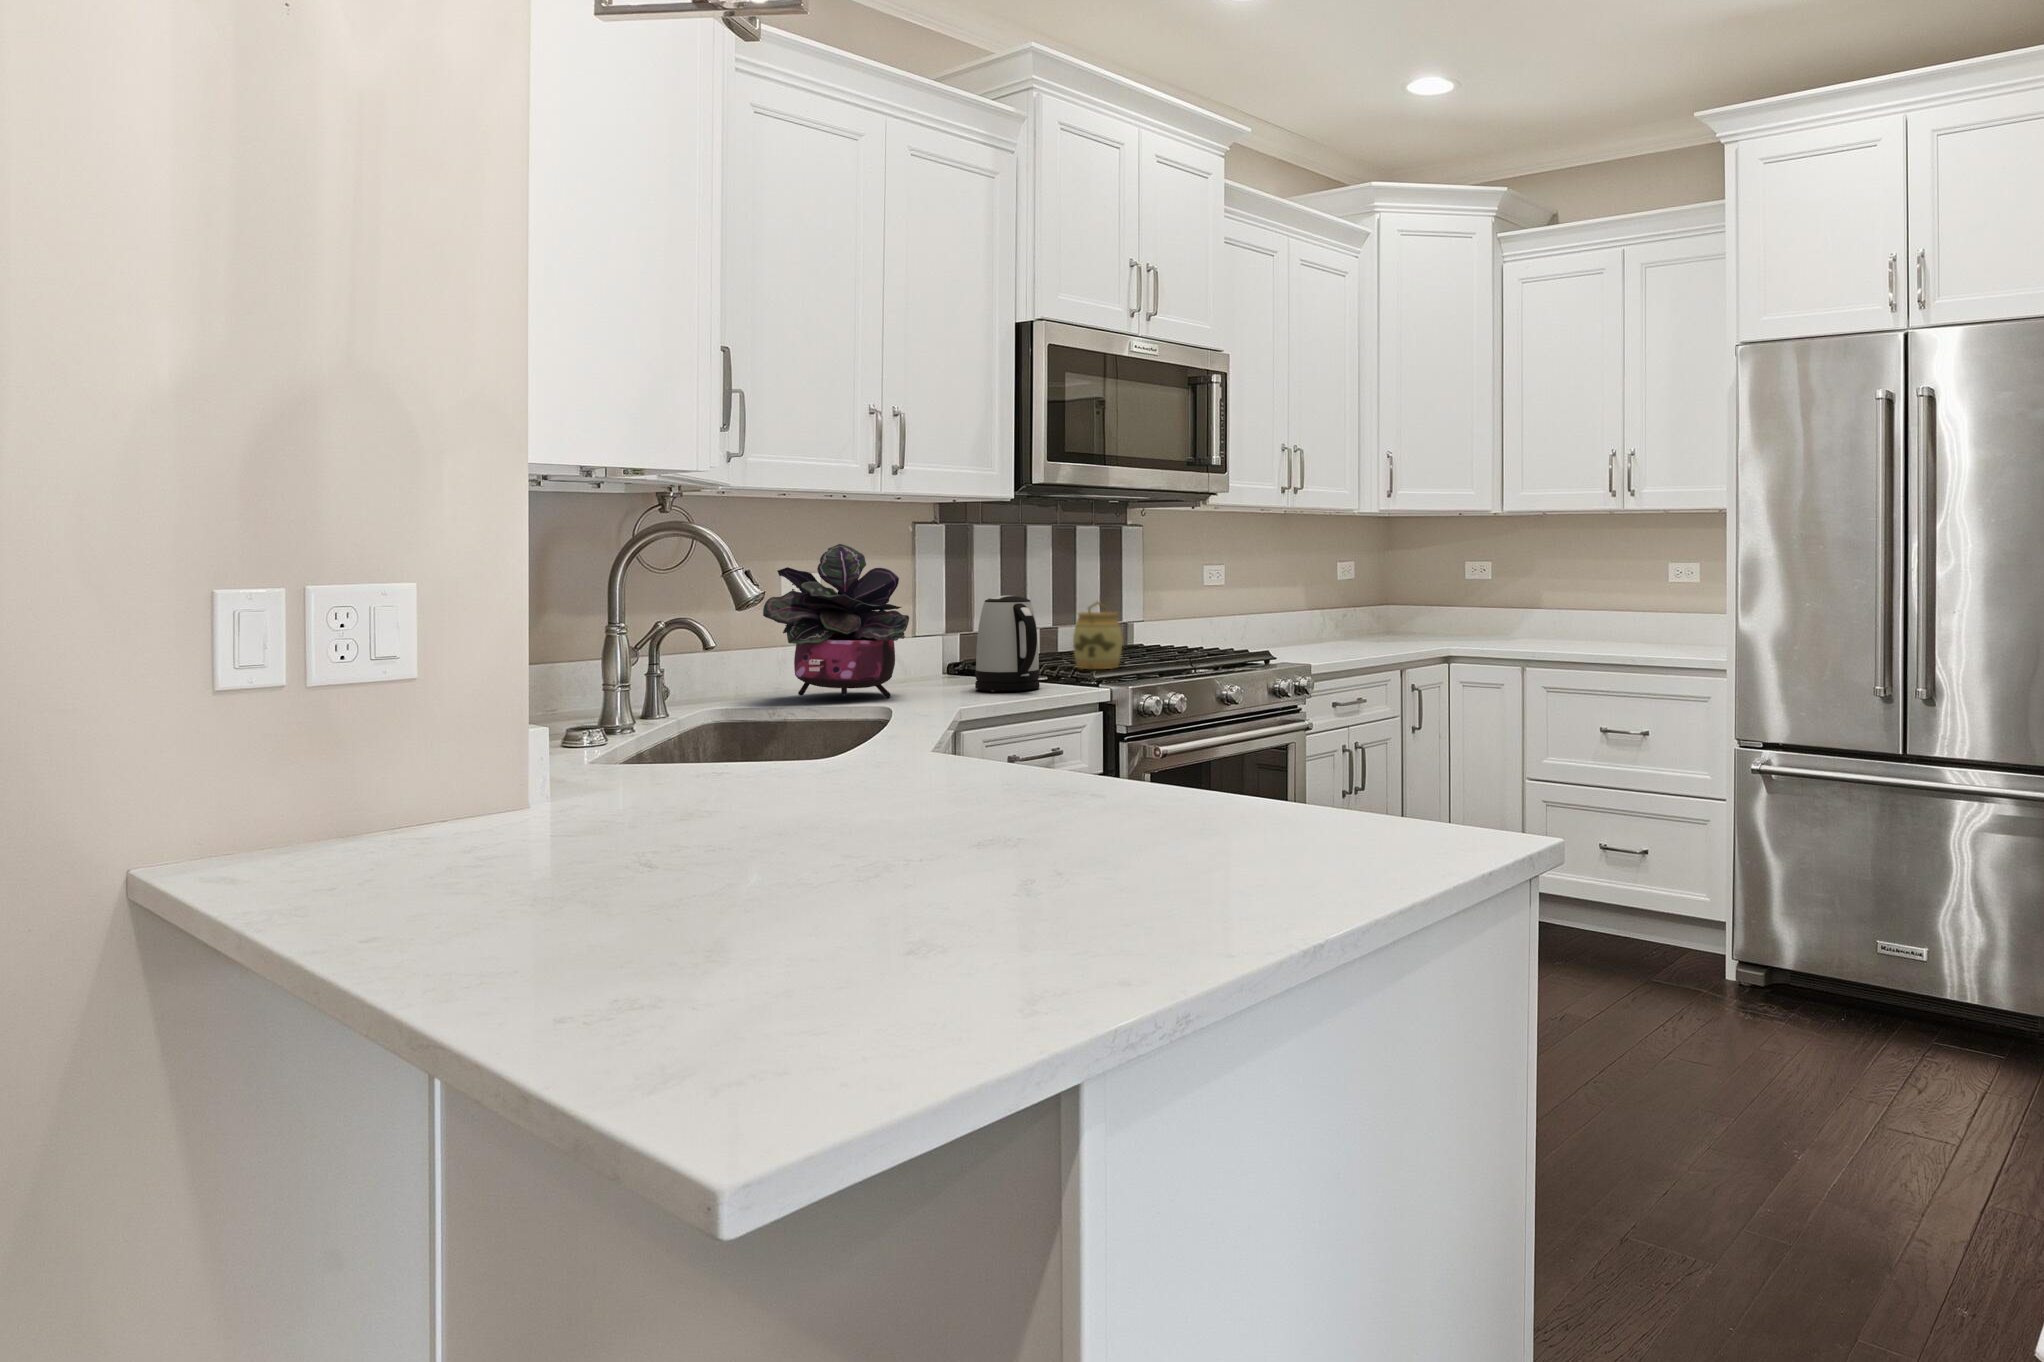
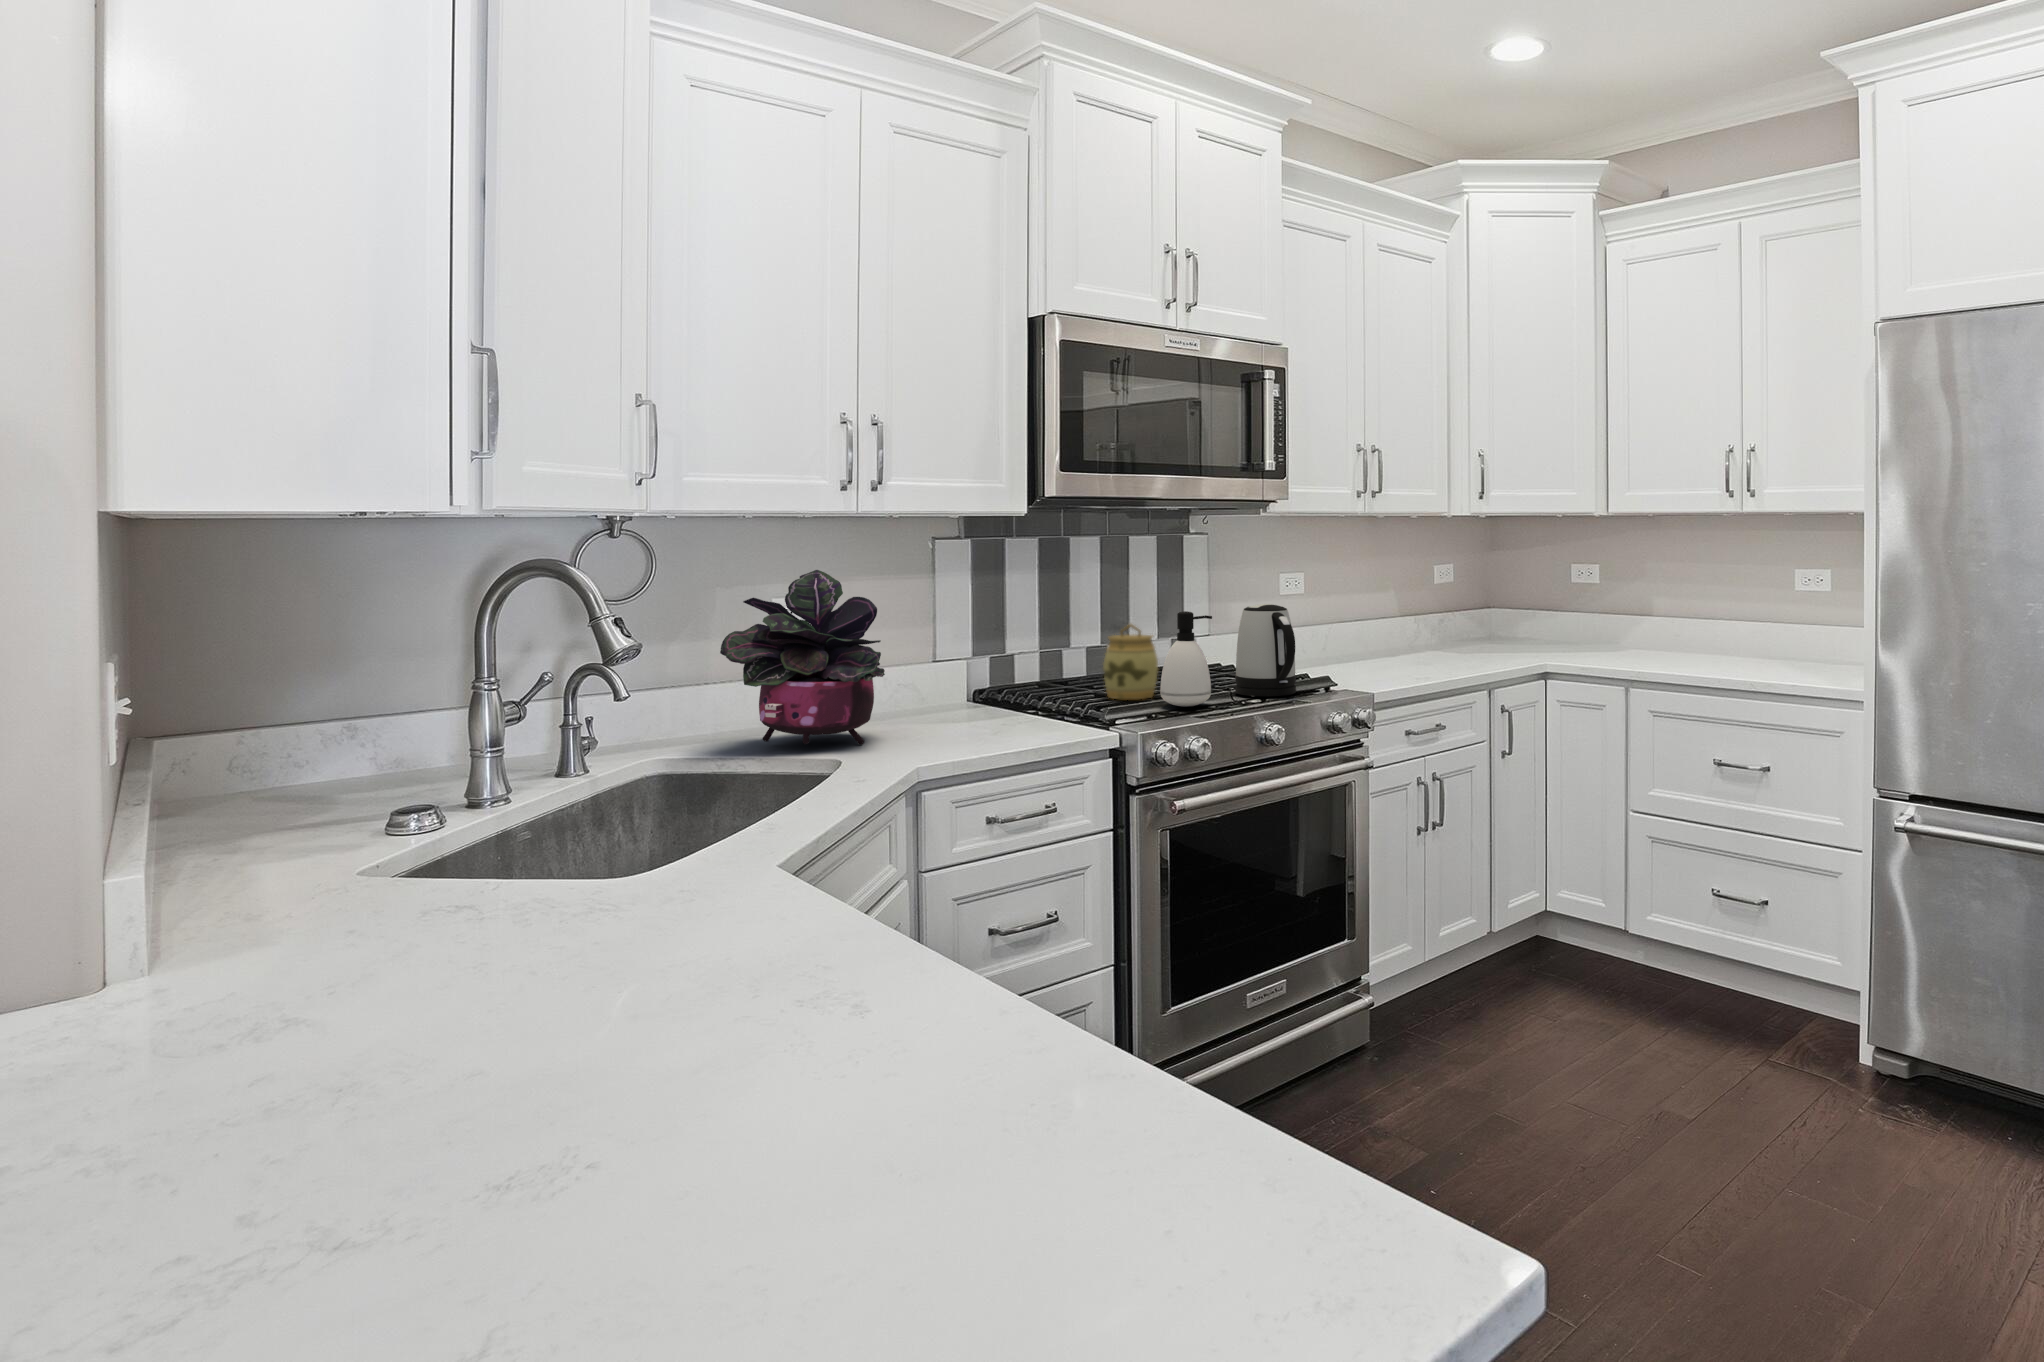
soap dispenser: none [1133,587,1180,672] -> present [1160,611,1212,707]
kettle: present [975,596,1040,691] -> present [1235,604,1296,697]

